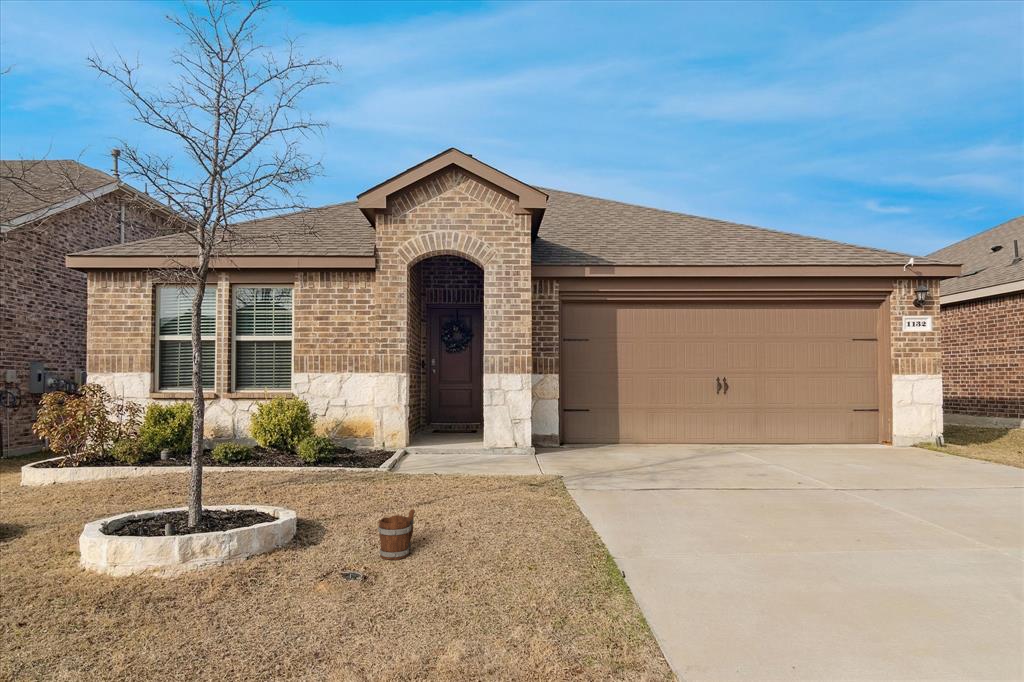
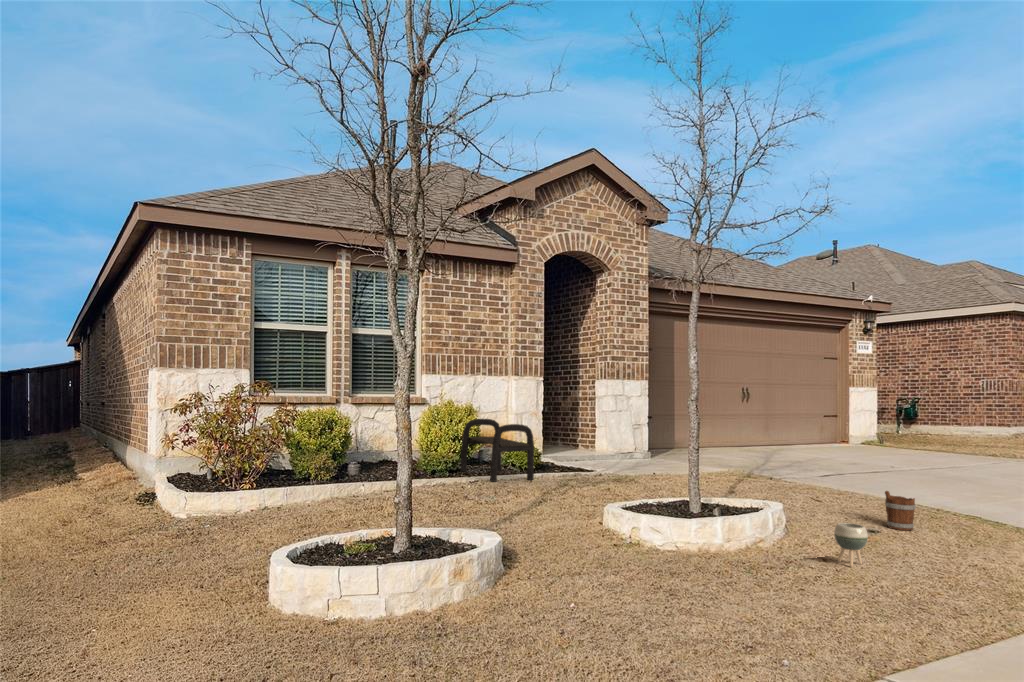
bench: none [250,413,315,471] -> present [460,419,534,482]
planter: none [106,542,146,592] -> present [834,523,868,567]

